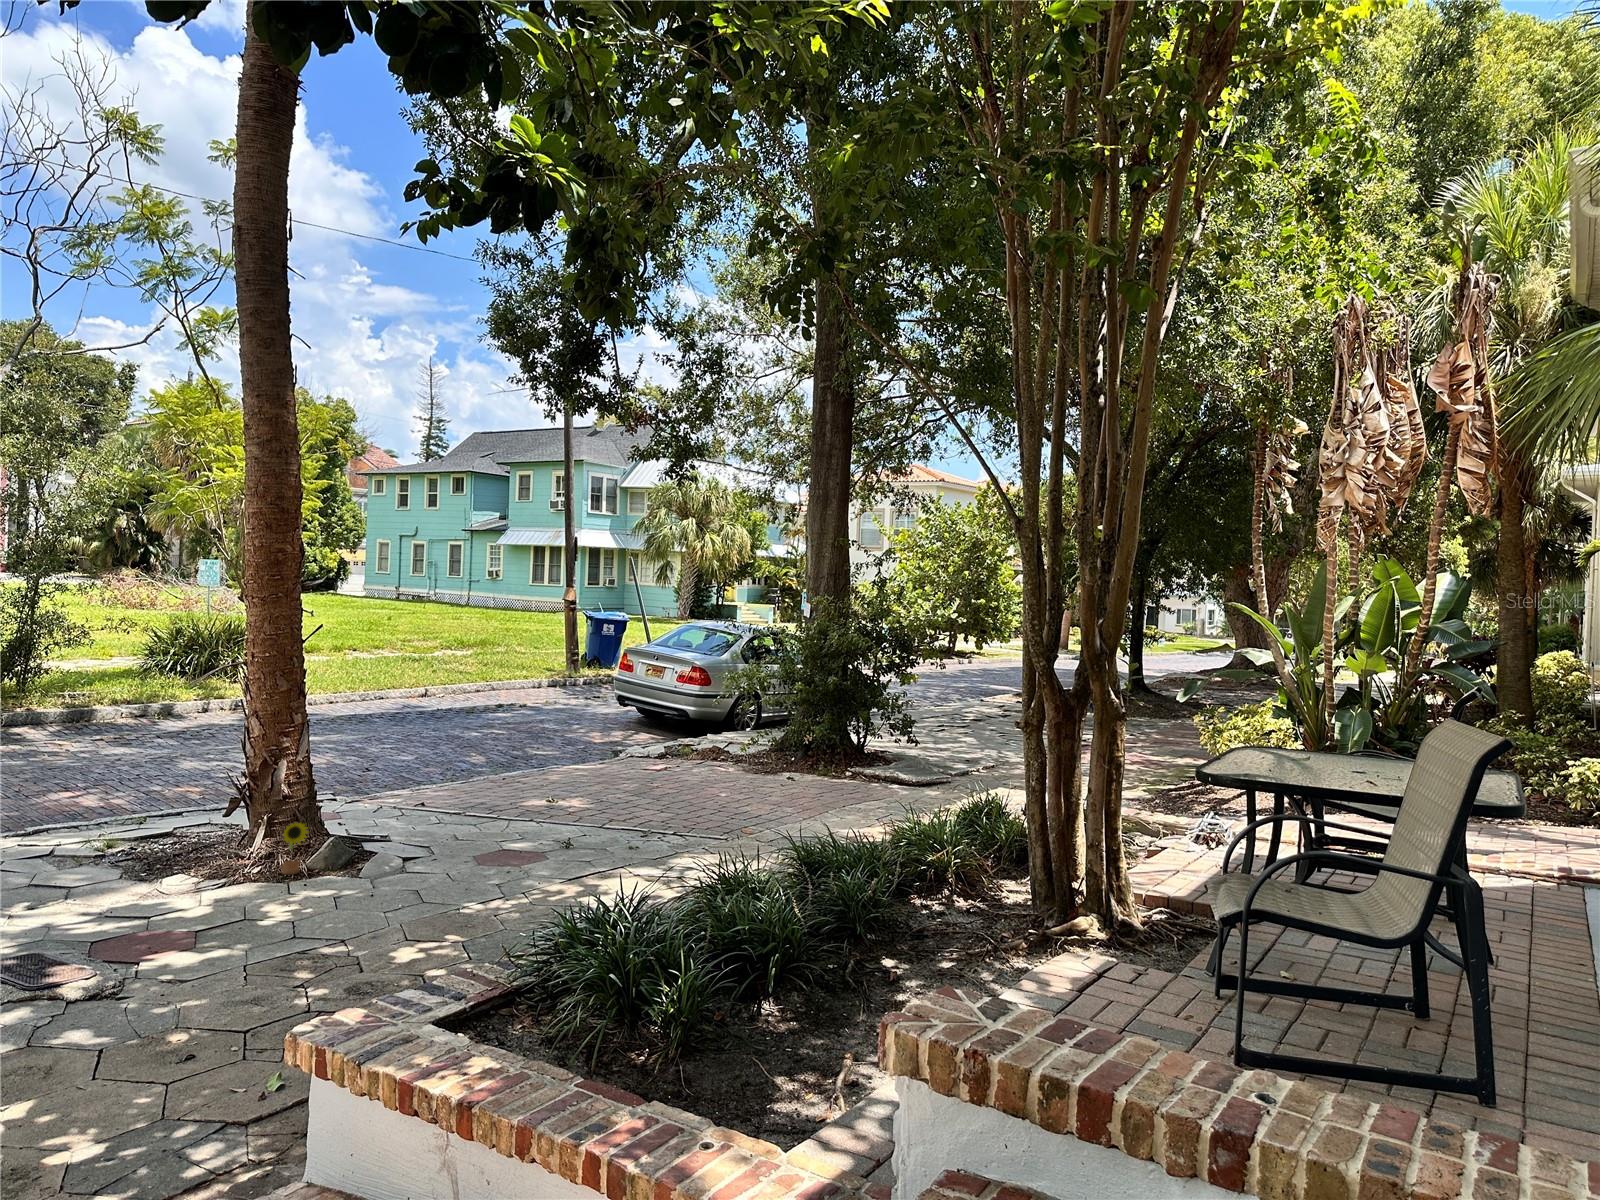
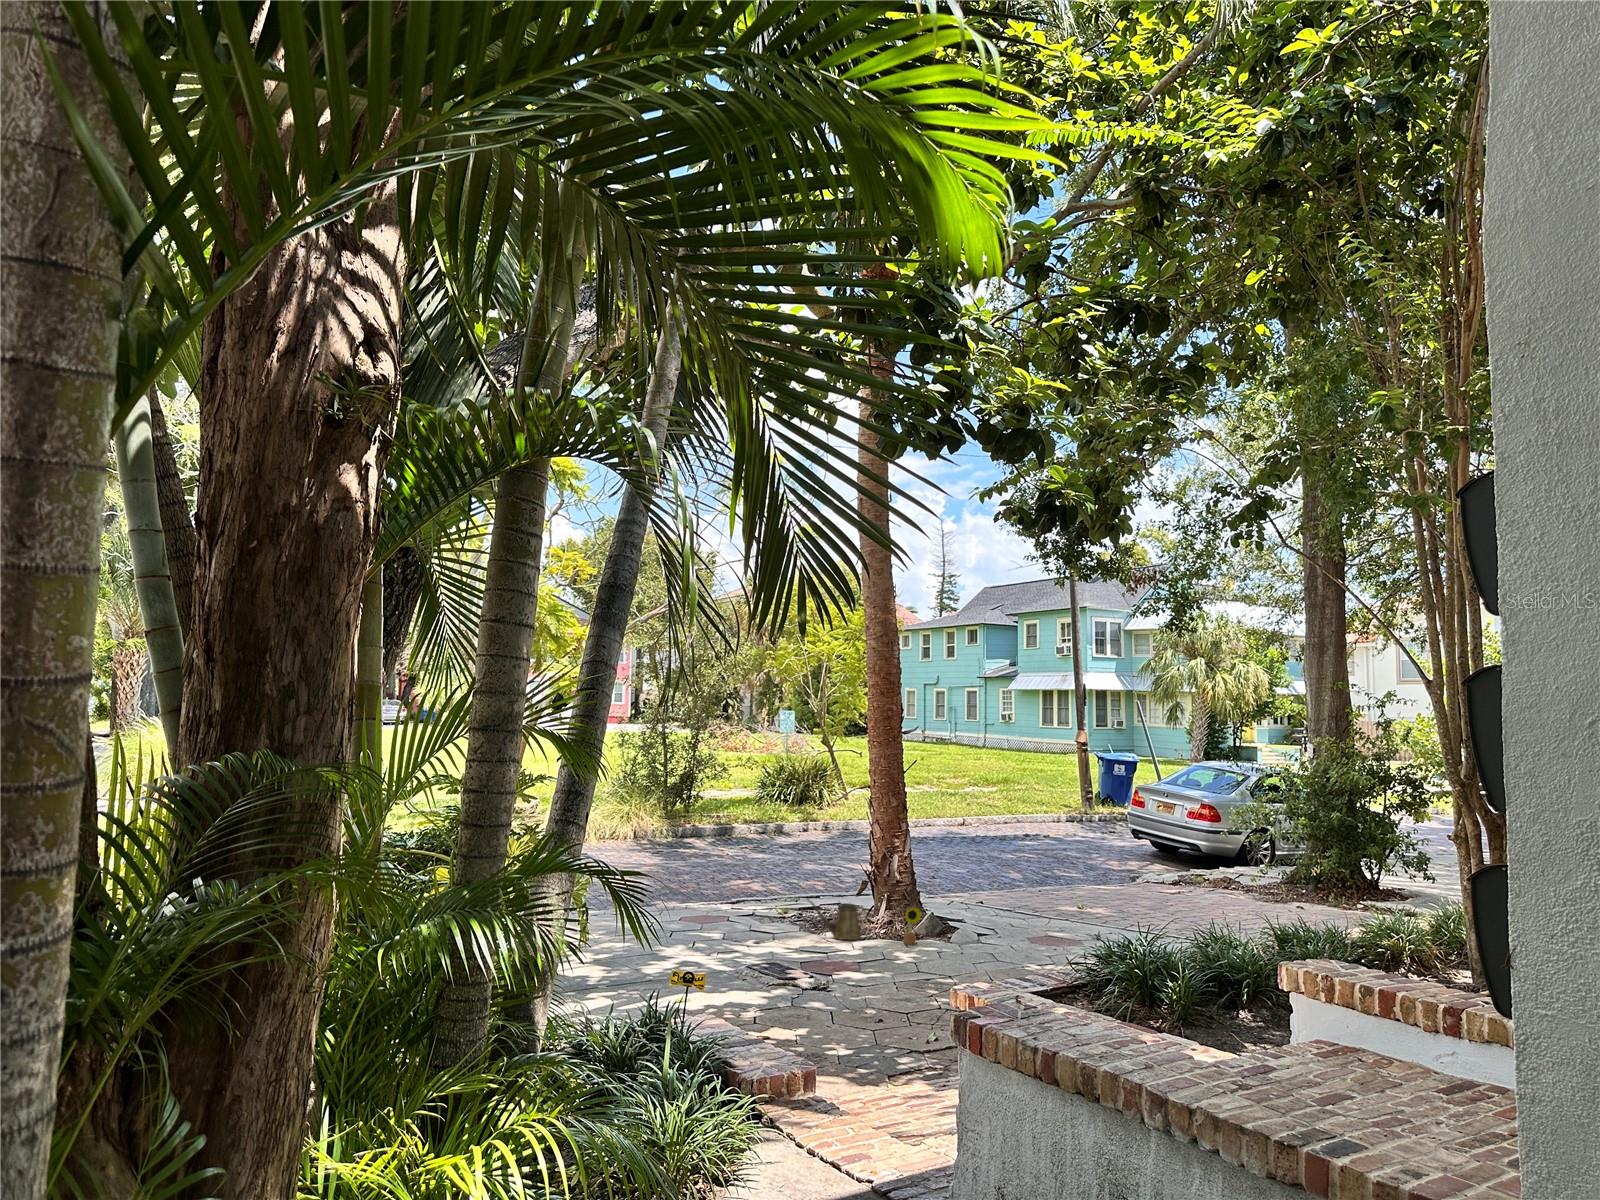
watering can: none [127,820,231,875] -> present [807,900,867,940]

